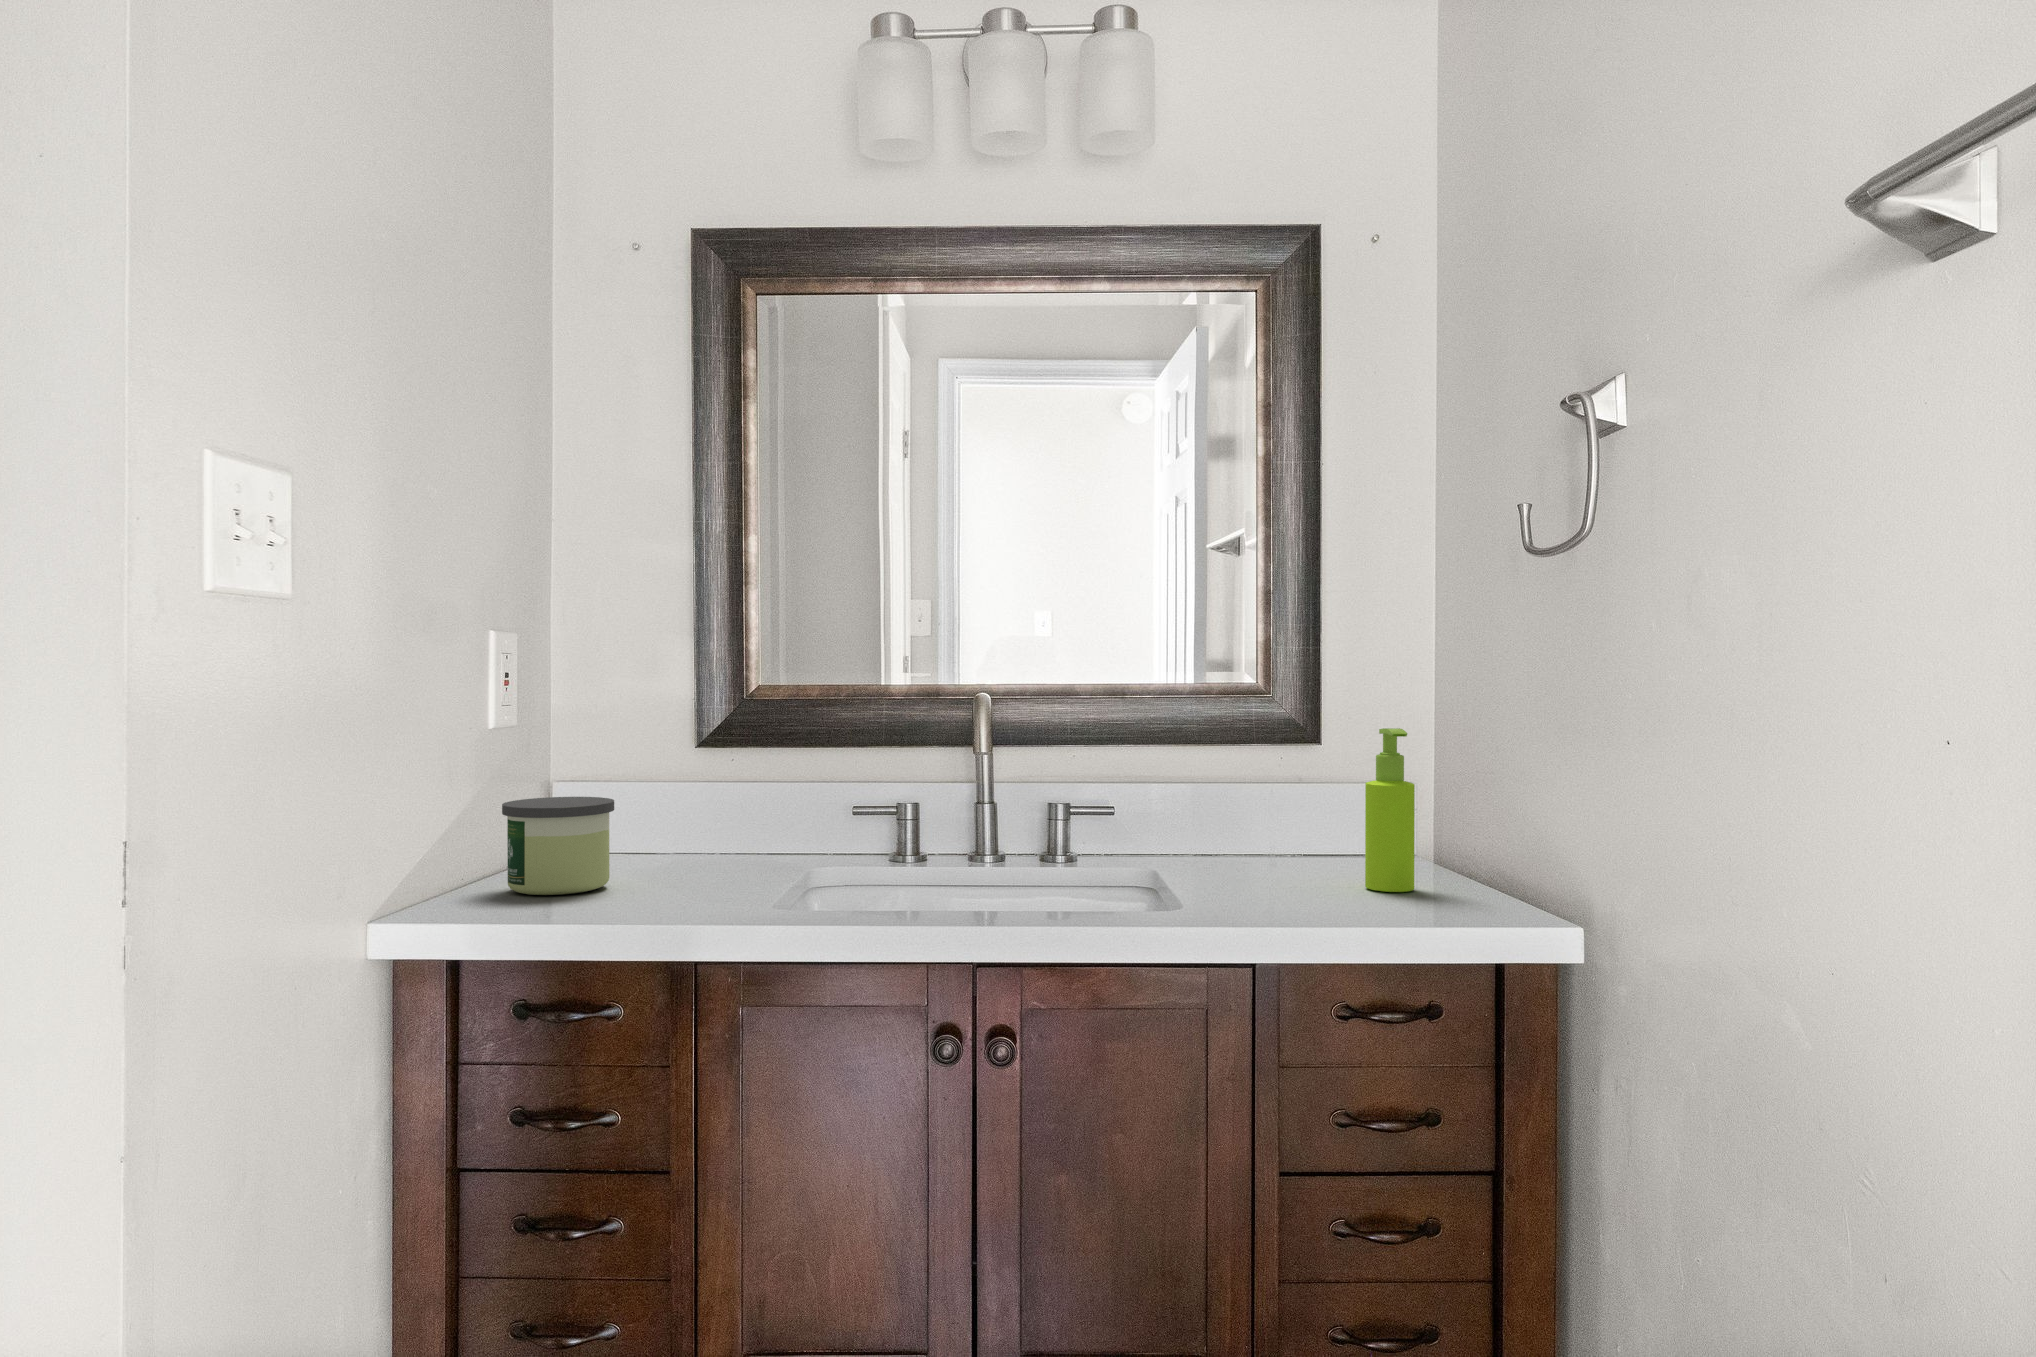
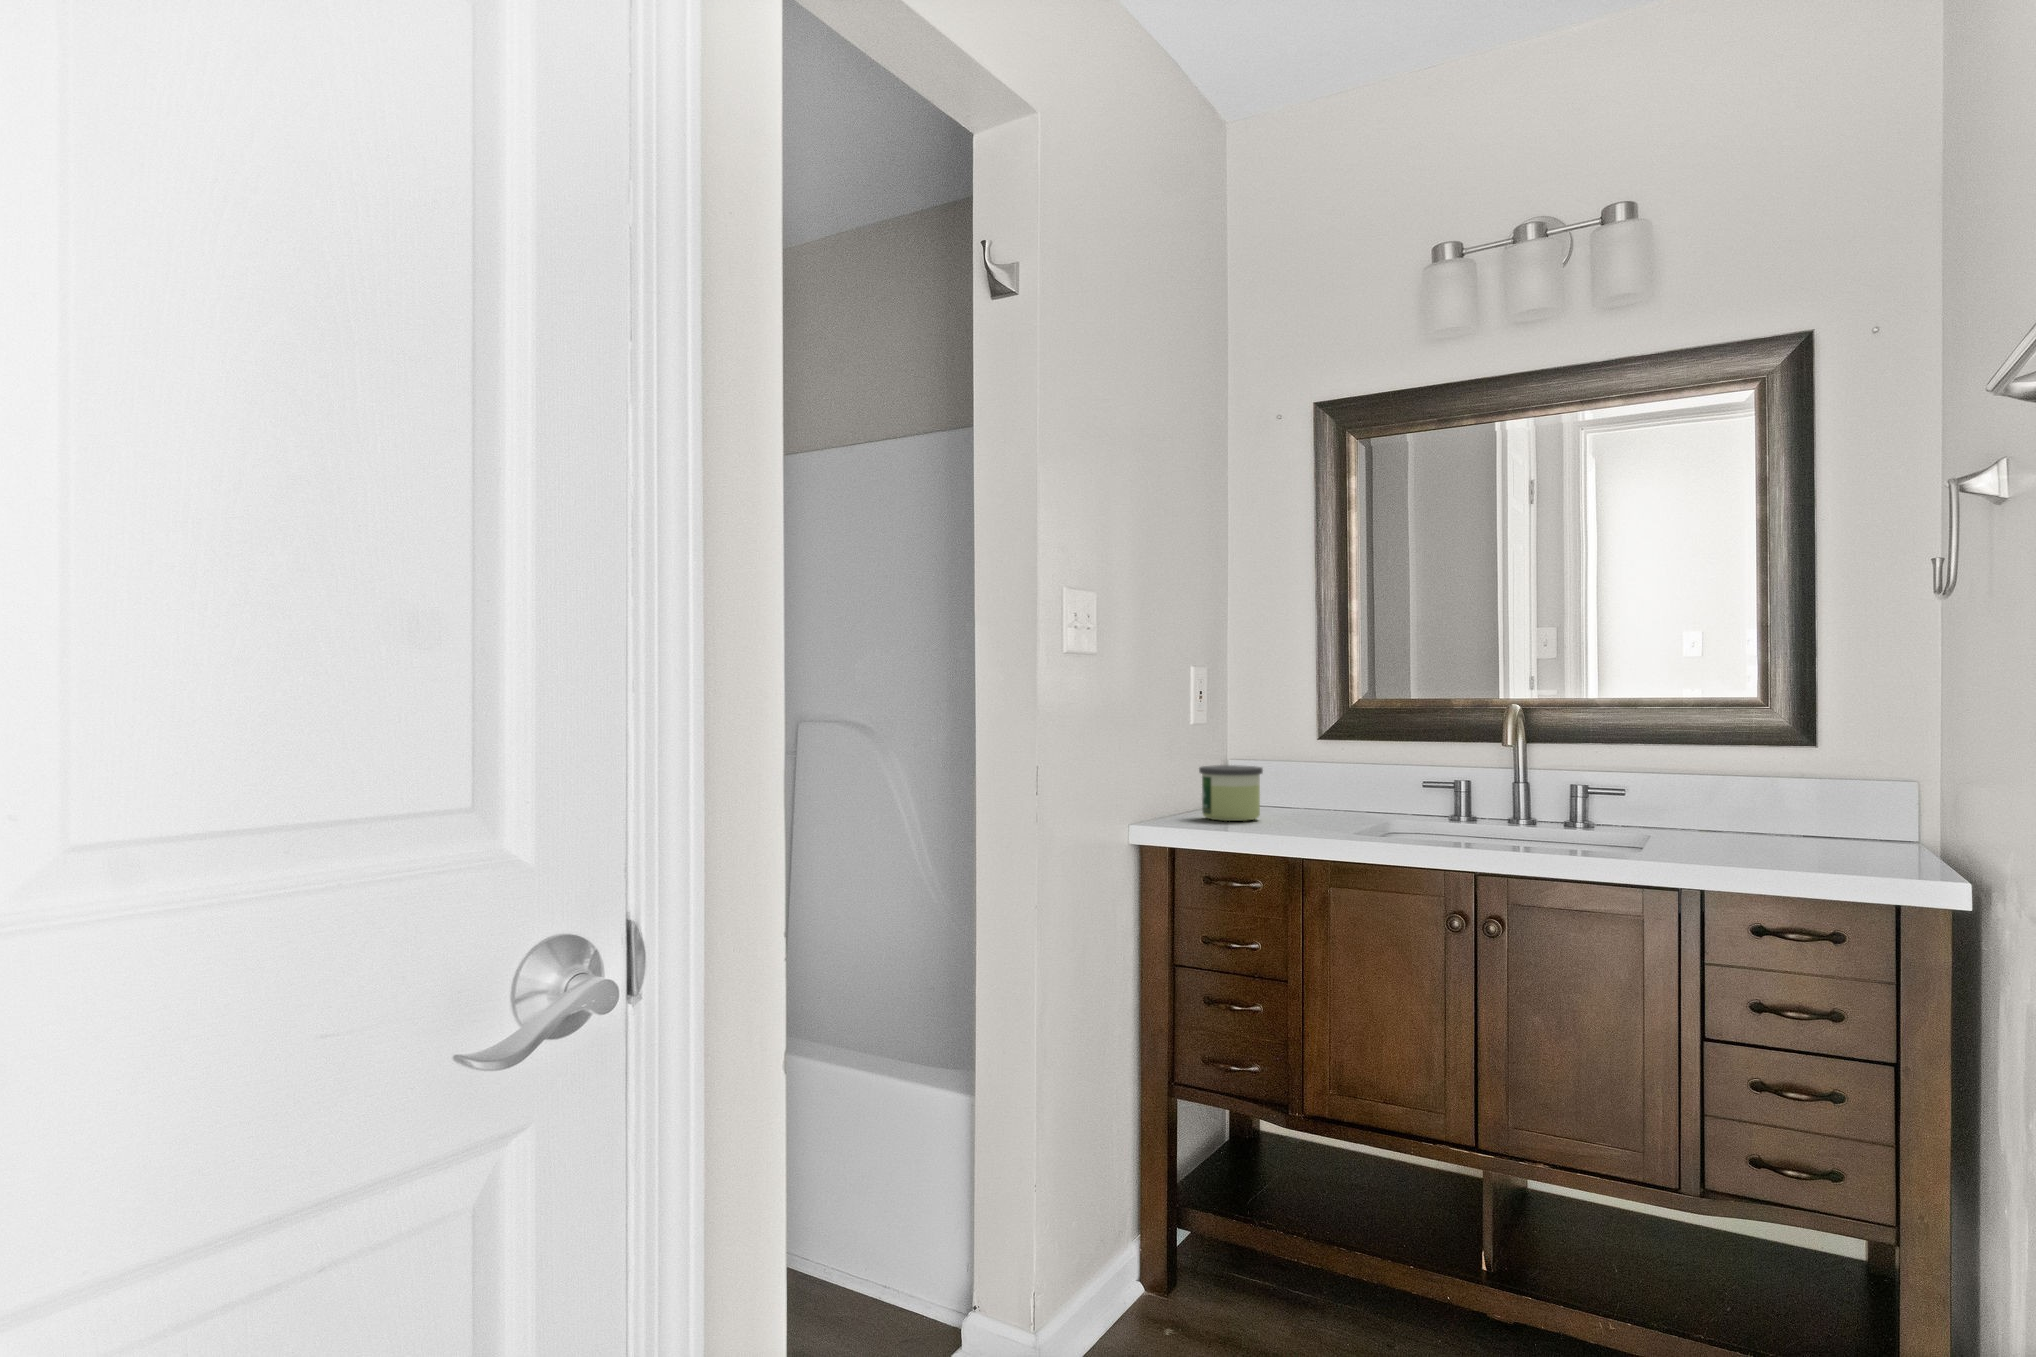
soap dispenser: present [1365,728,1415,892] -> none [1821,733,1867,860]

